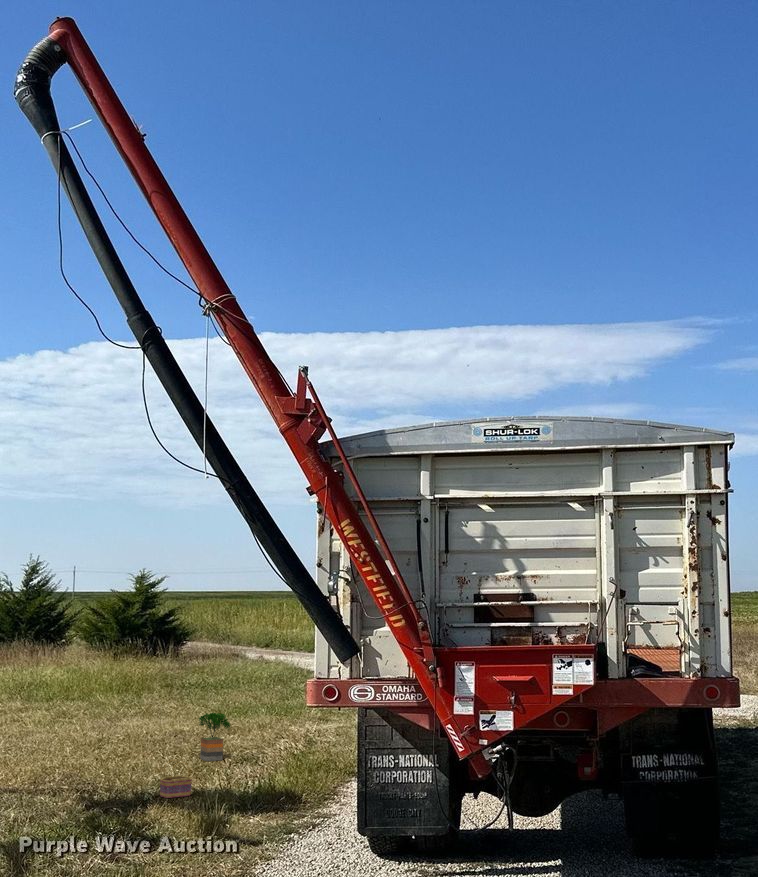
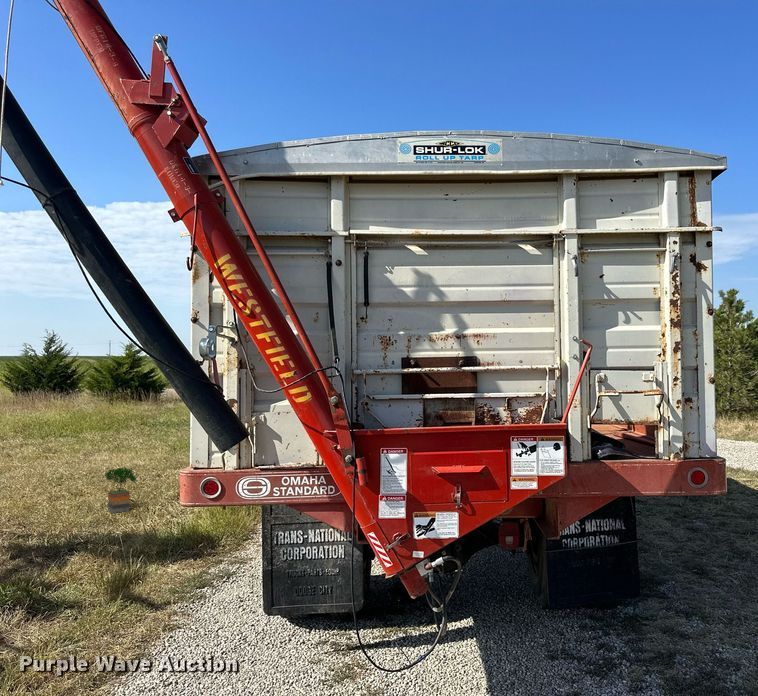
basket: present [160,761,192,798] -> none [38,533,77,576]

